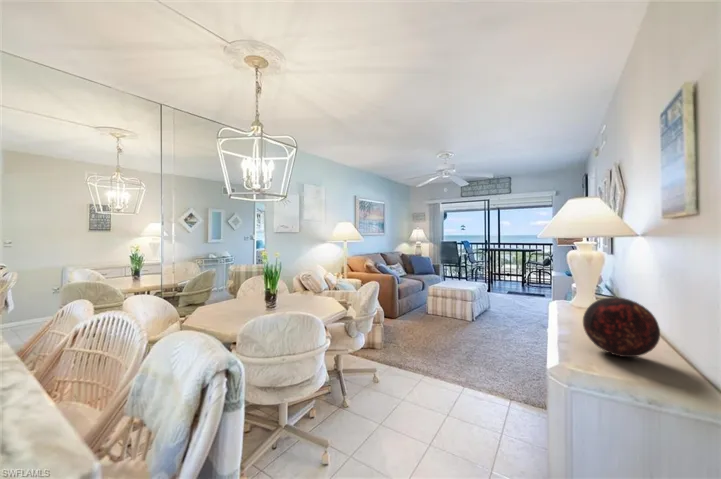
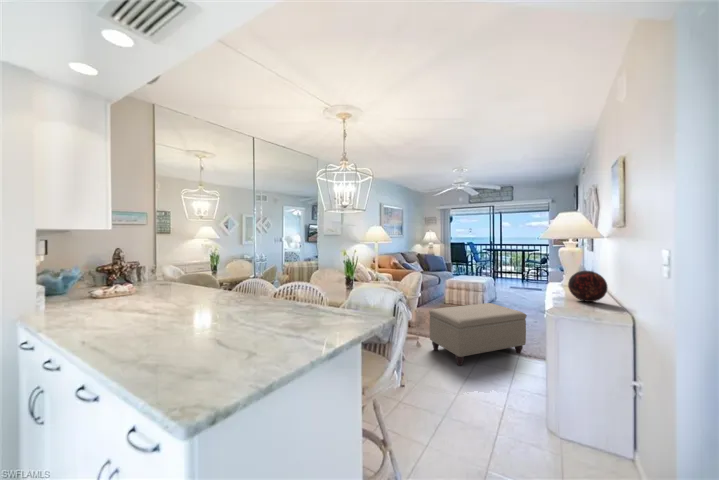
ottoman: none [387,323,520,421] -> present [429,303,527,366]

